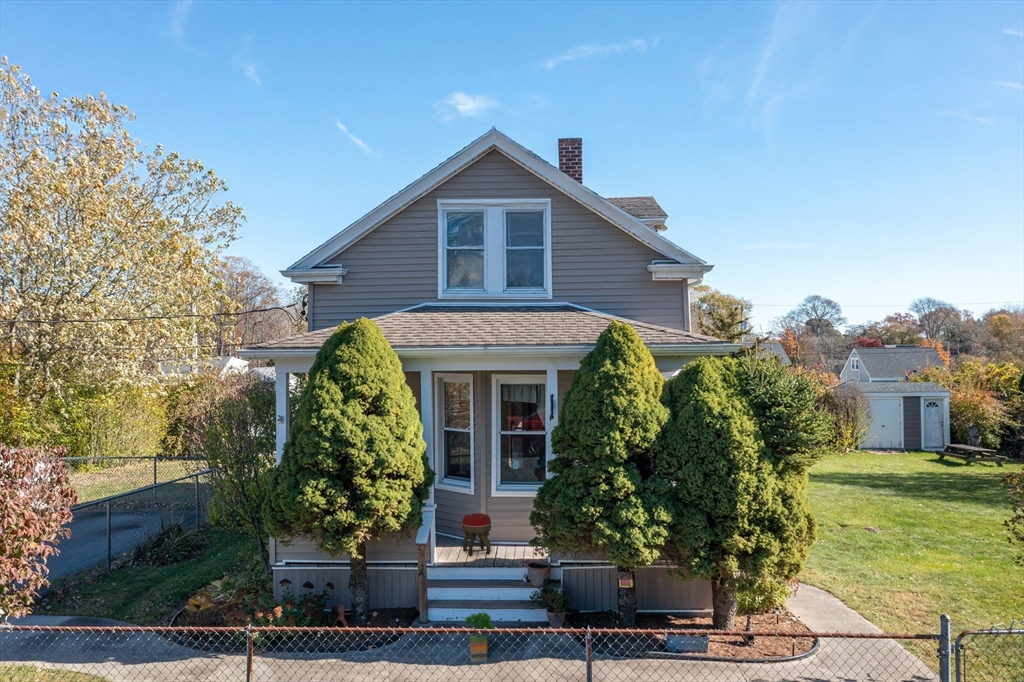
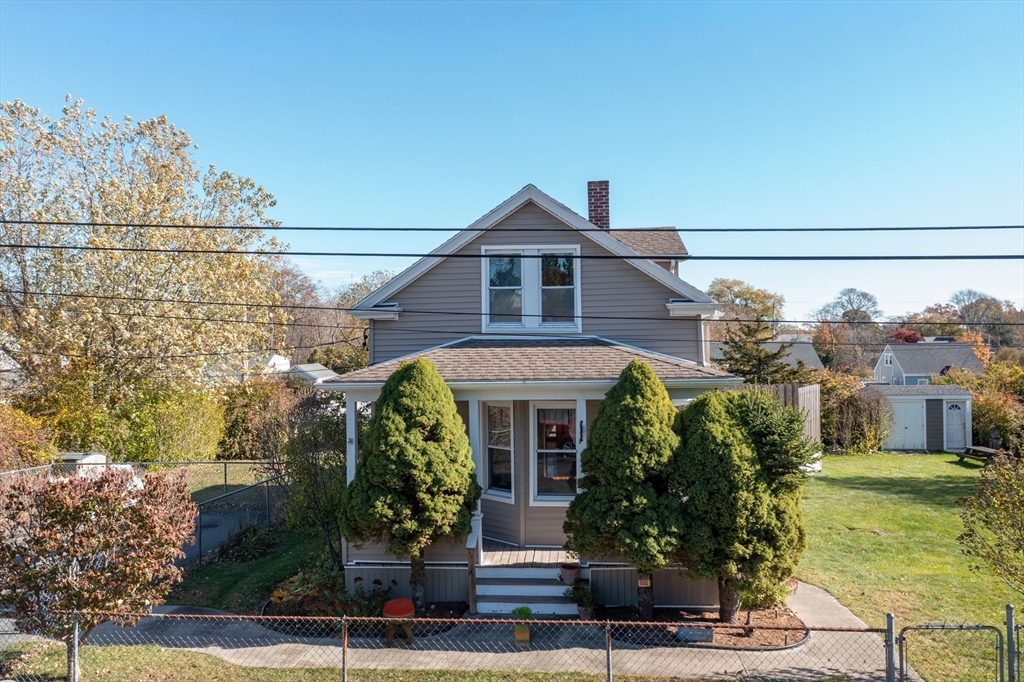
footstool: present [462,513,491,556] -> present [383,599,415,648]

